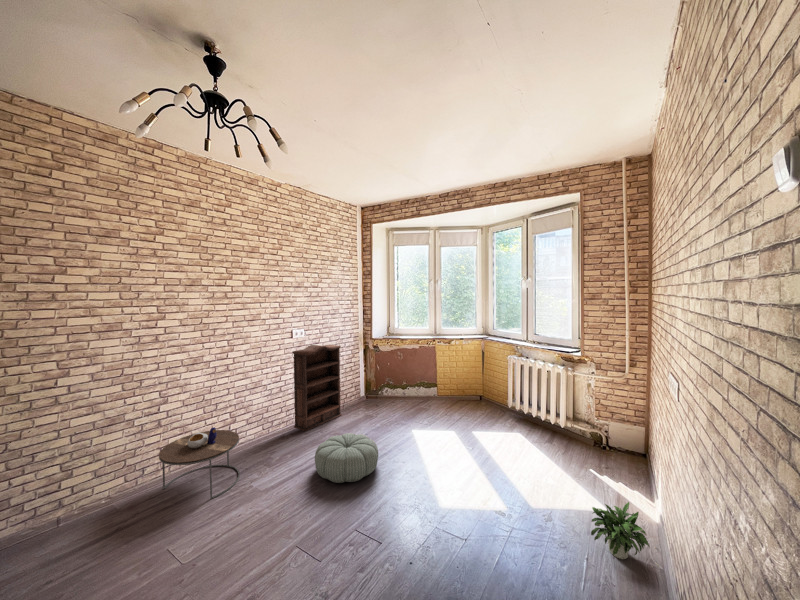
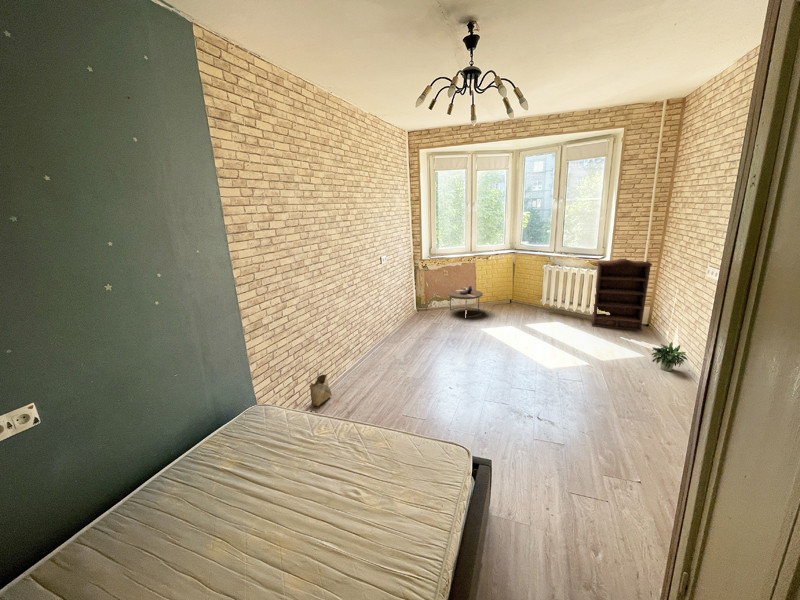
bookshelf: present [292,345,342,431] -> present [591,259,652,331]
side table: present [159,427,240,499] -> present [448,286,483,317]
pouf: present [315,433,378,483] -> none [442,330,491,361]
woven basket: none [76,468,121,525] -> present [309,368,332,406]

